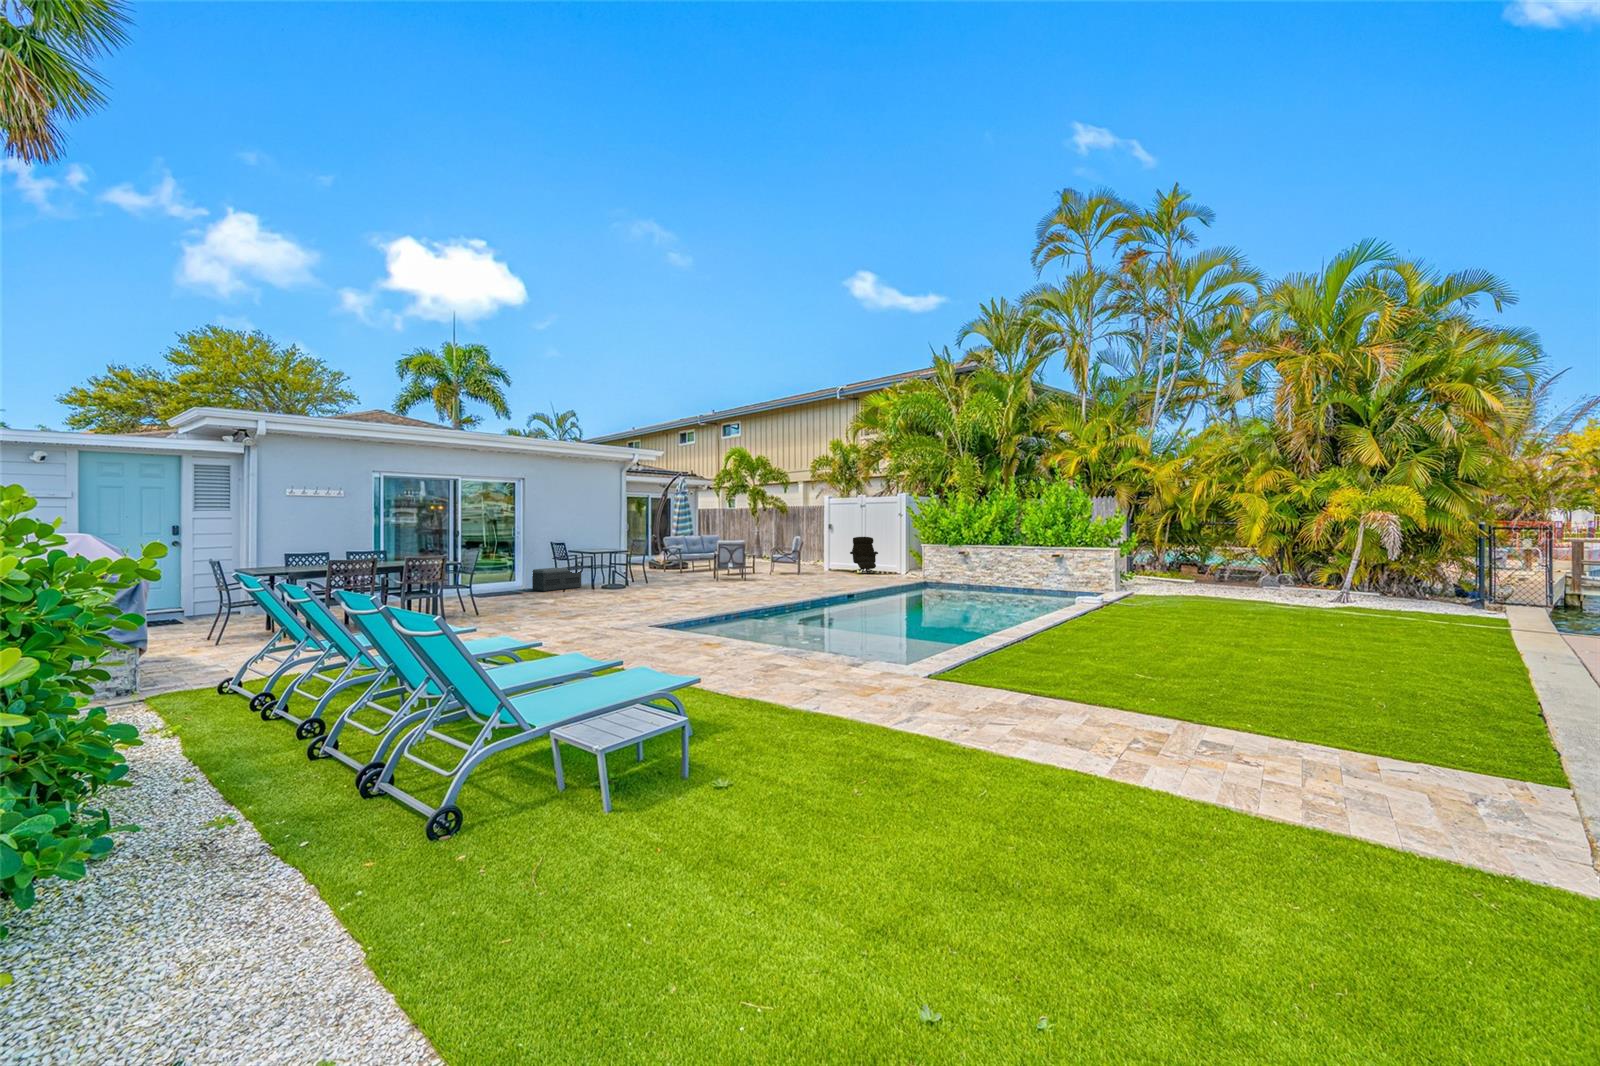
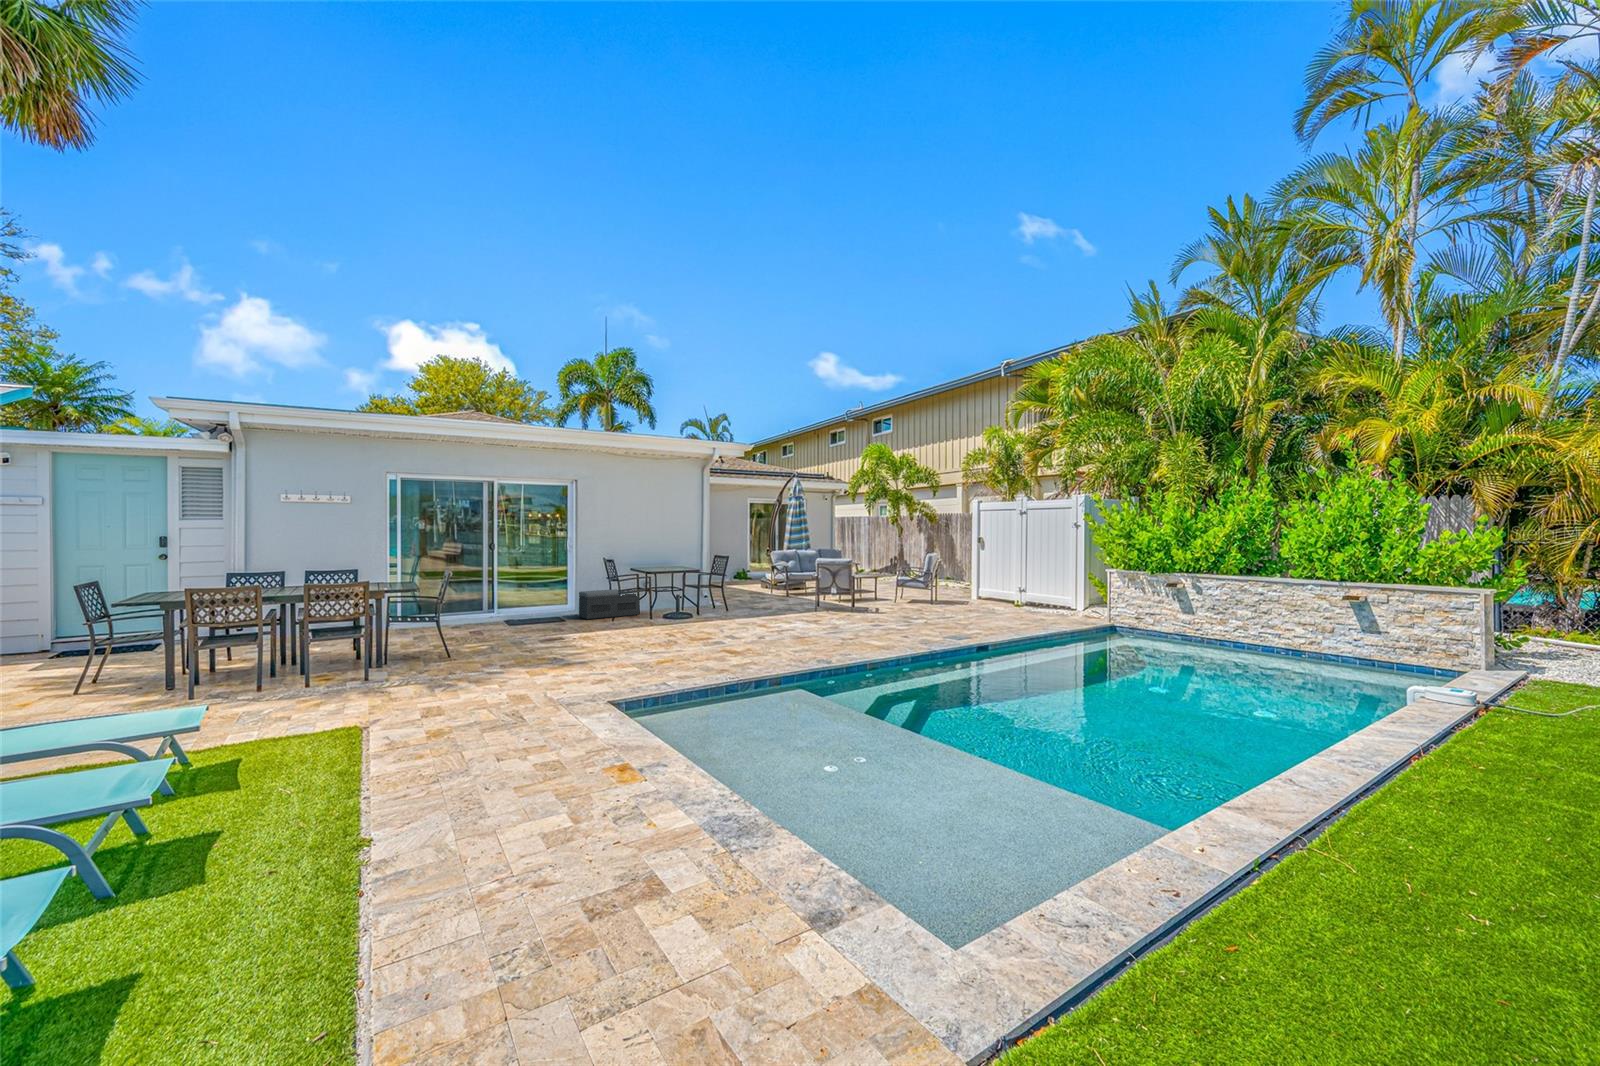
lounge chair: present [850,537,878,574] -> none [1006,556,1047,608]

